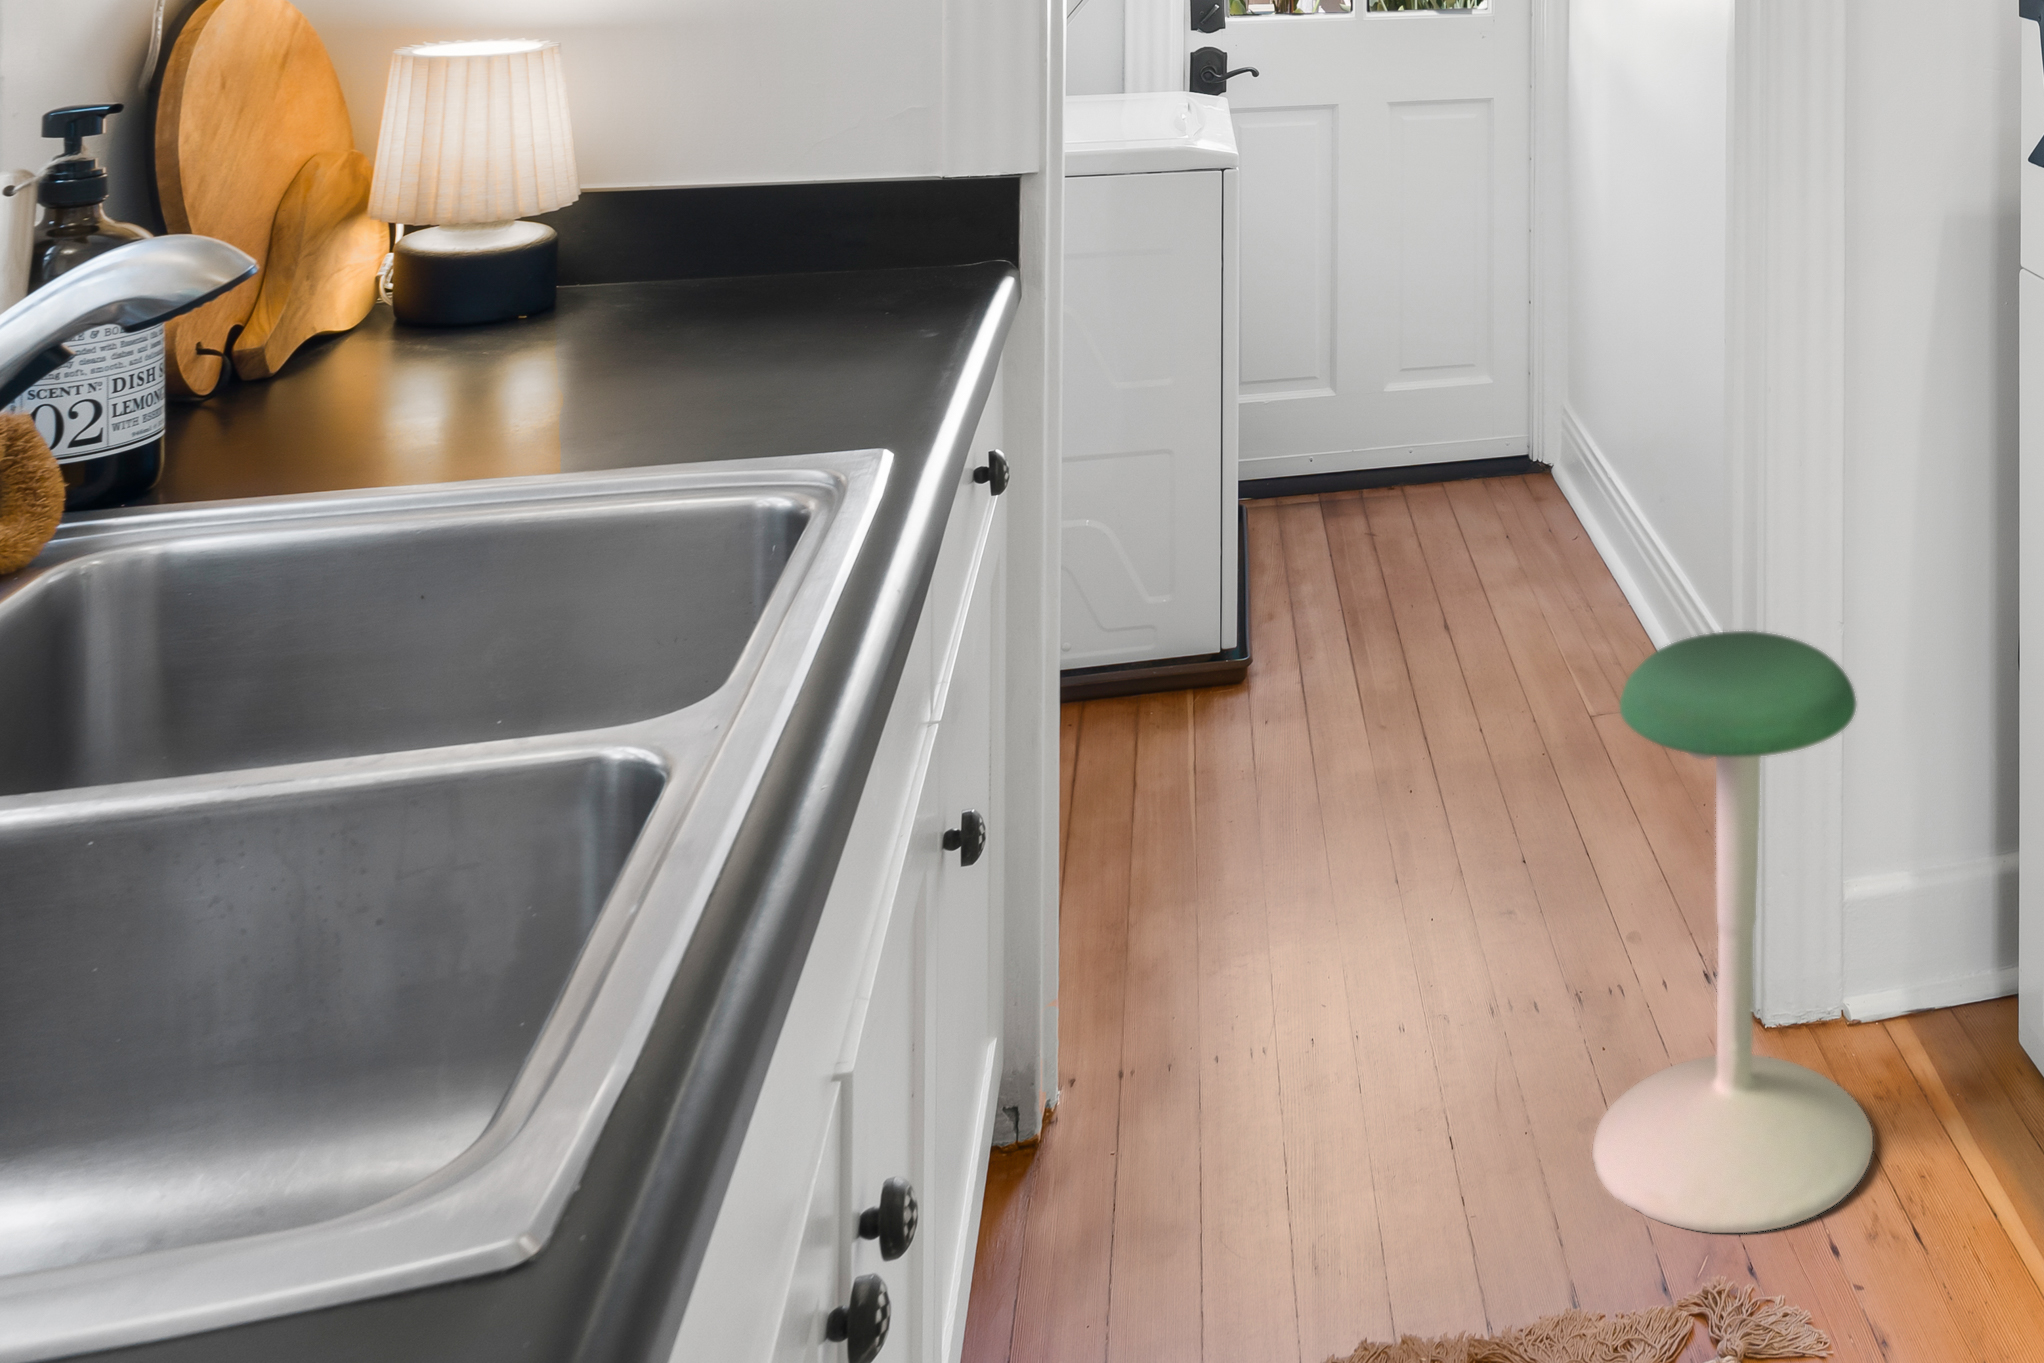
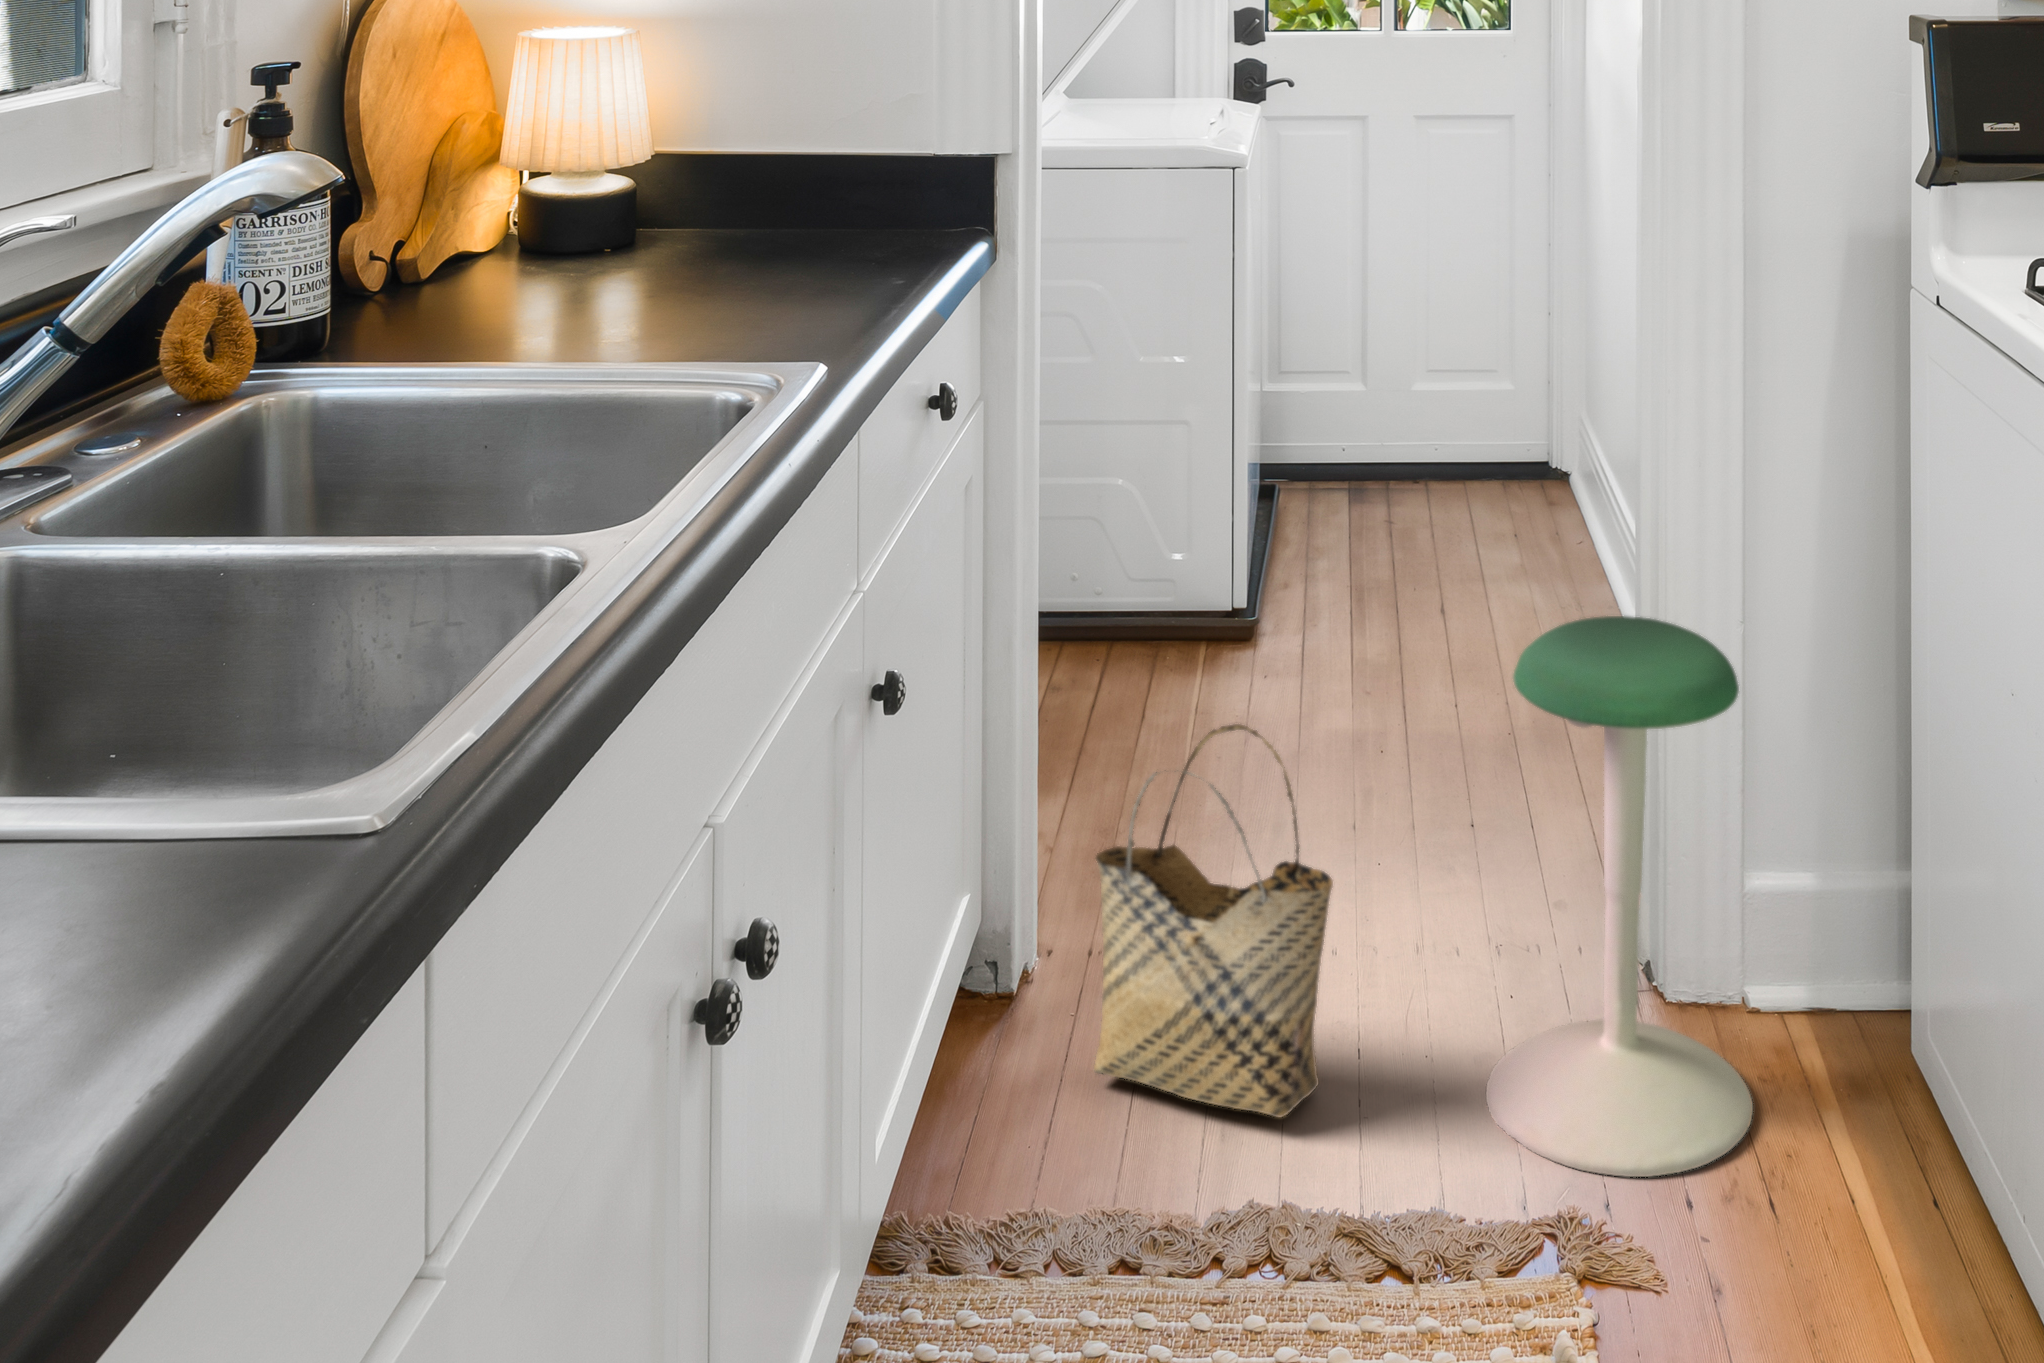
woven basket: none [1149,796,1428,1232] -> present [1094,724,1333,1117]

